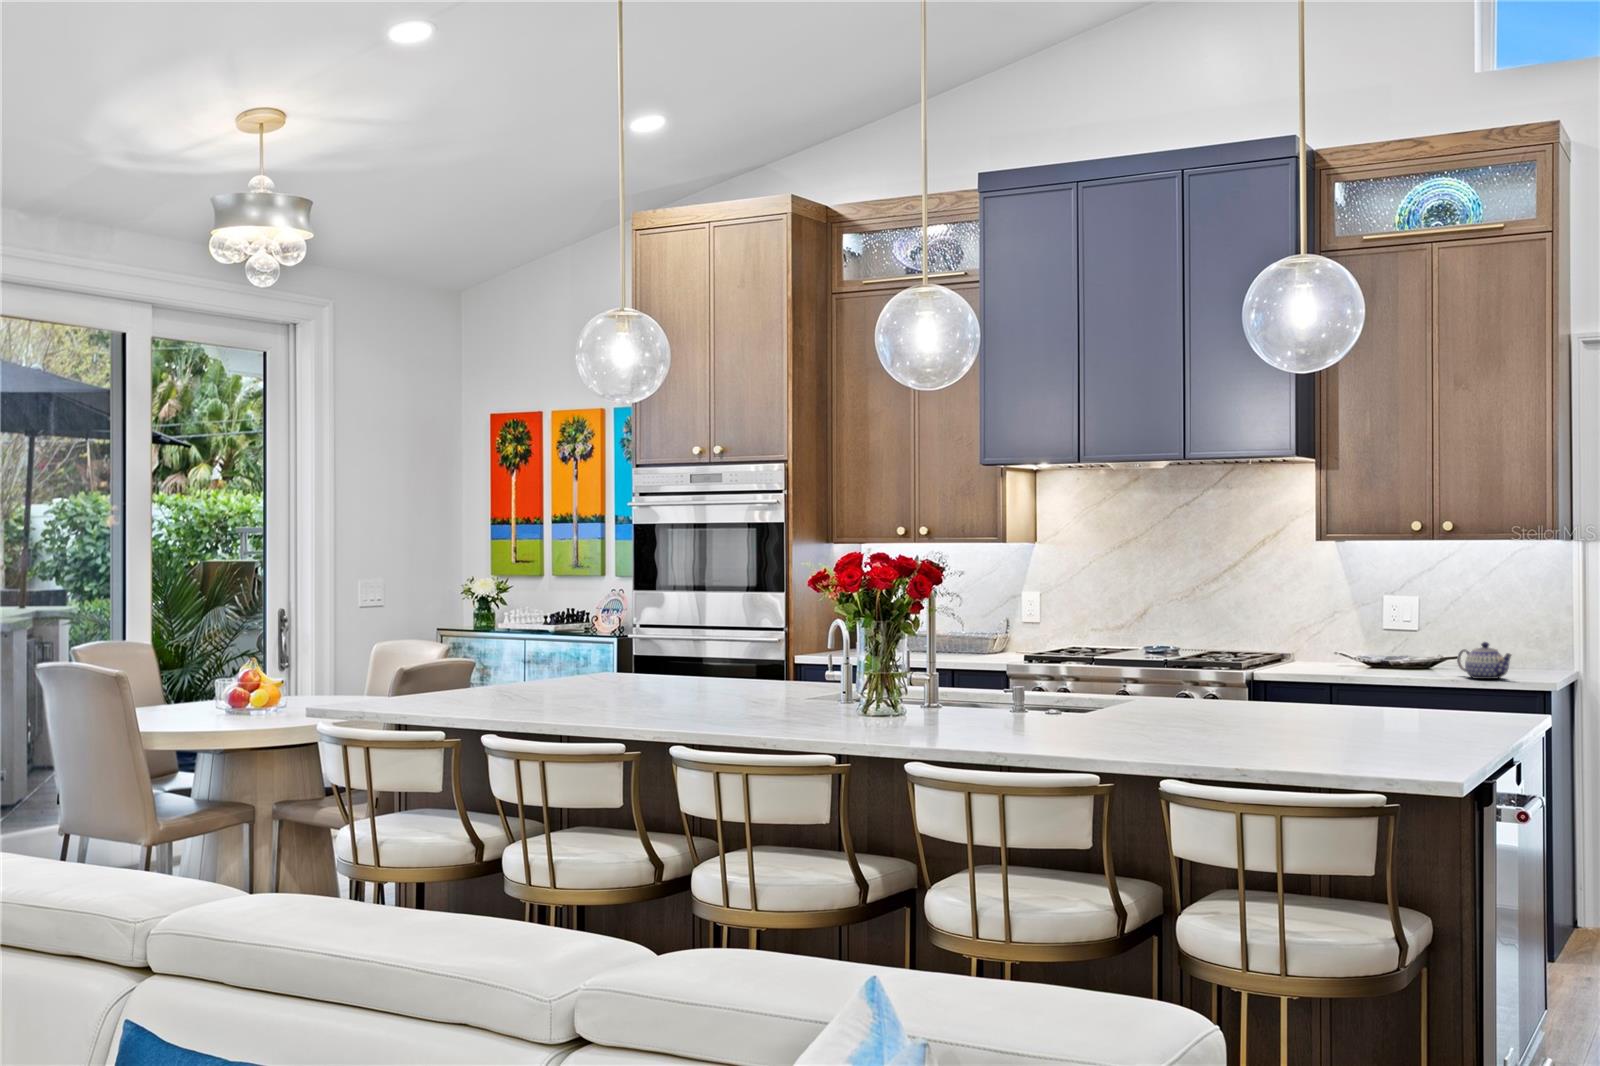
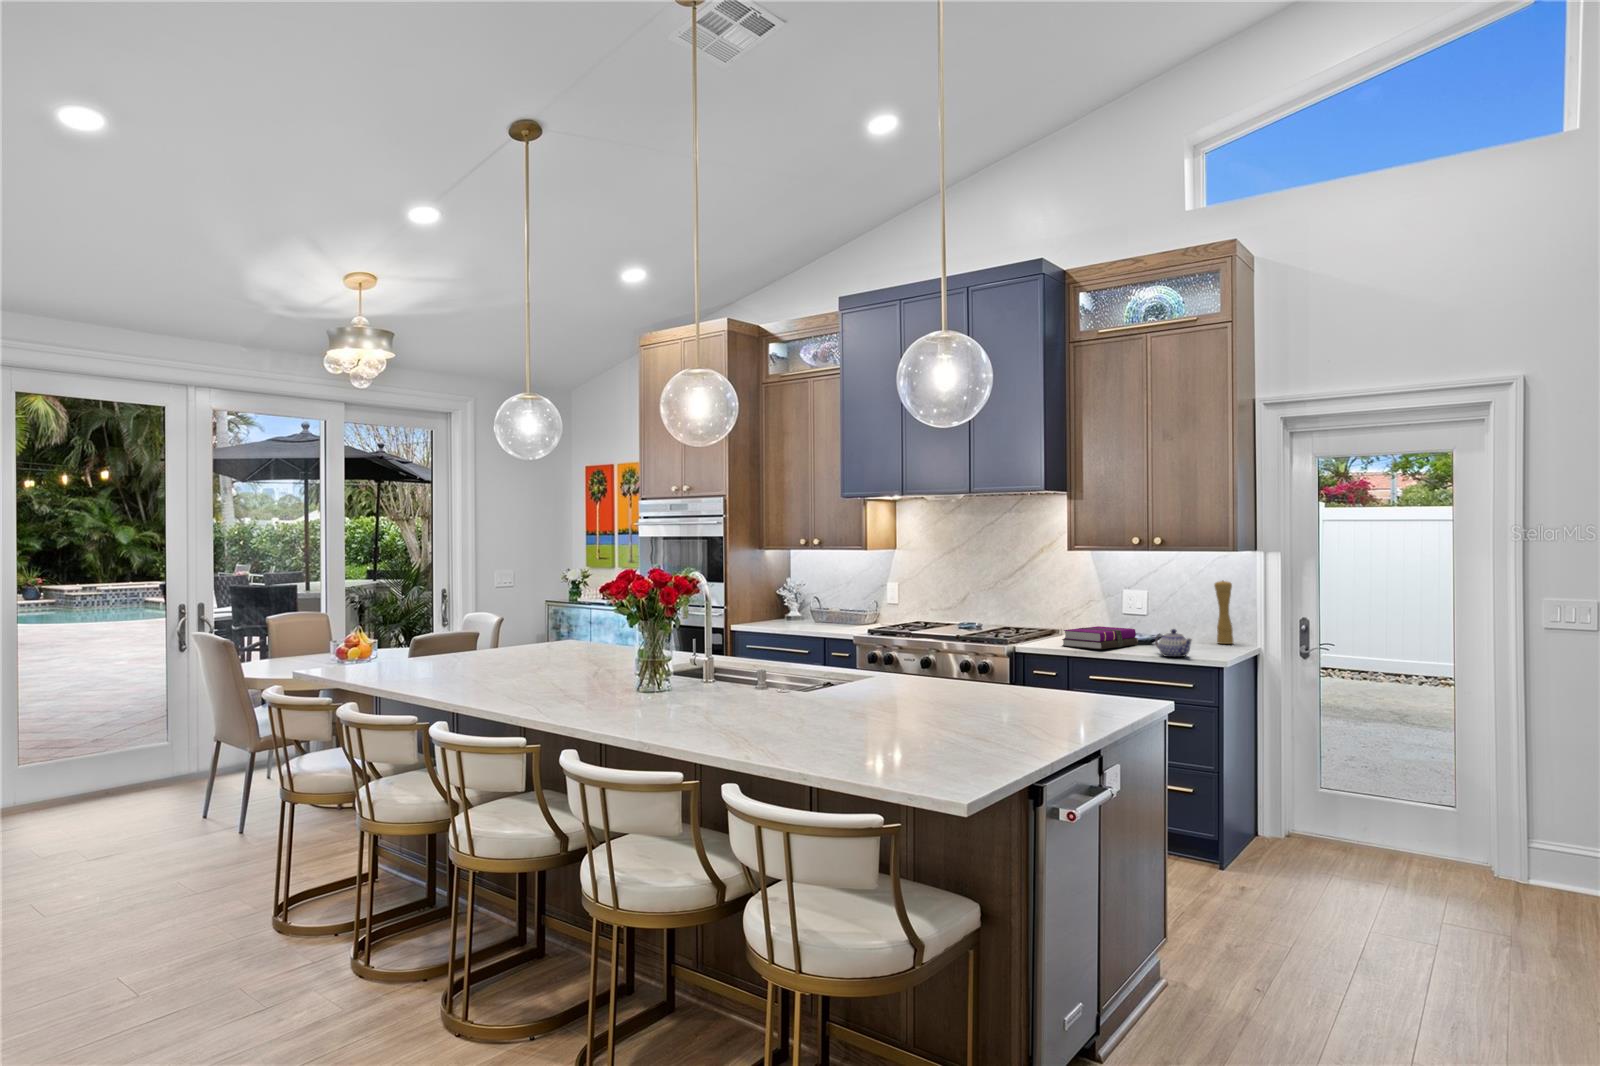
pepper mill: none [1520,580,1546,665] -> present [1214,581,1233,644]
hardback book: none [1326,645,1425,672] -> present [1062,626,1138,649]

